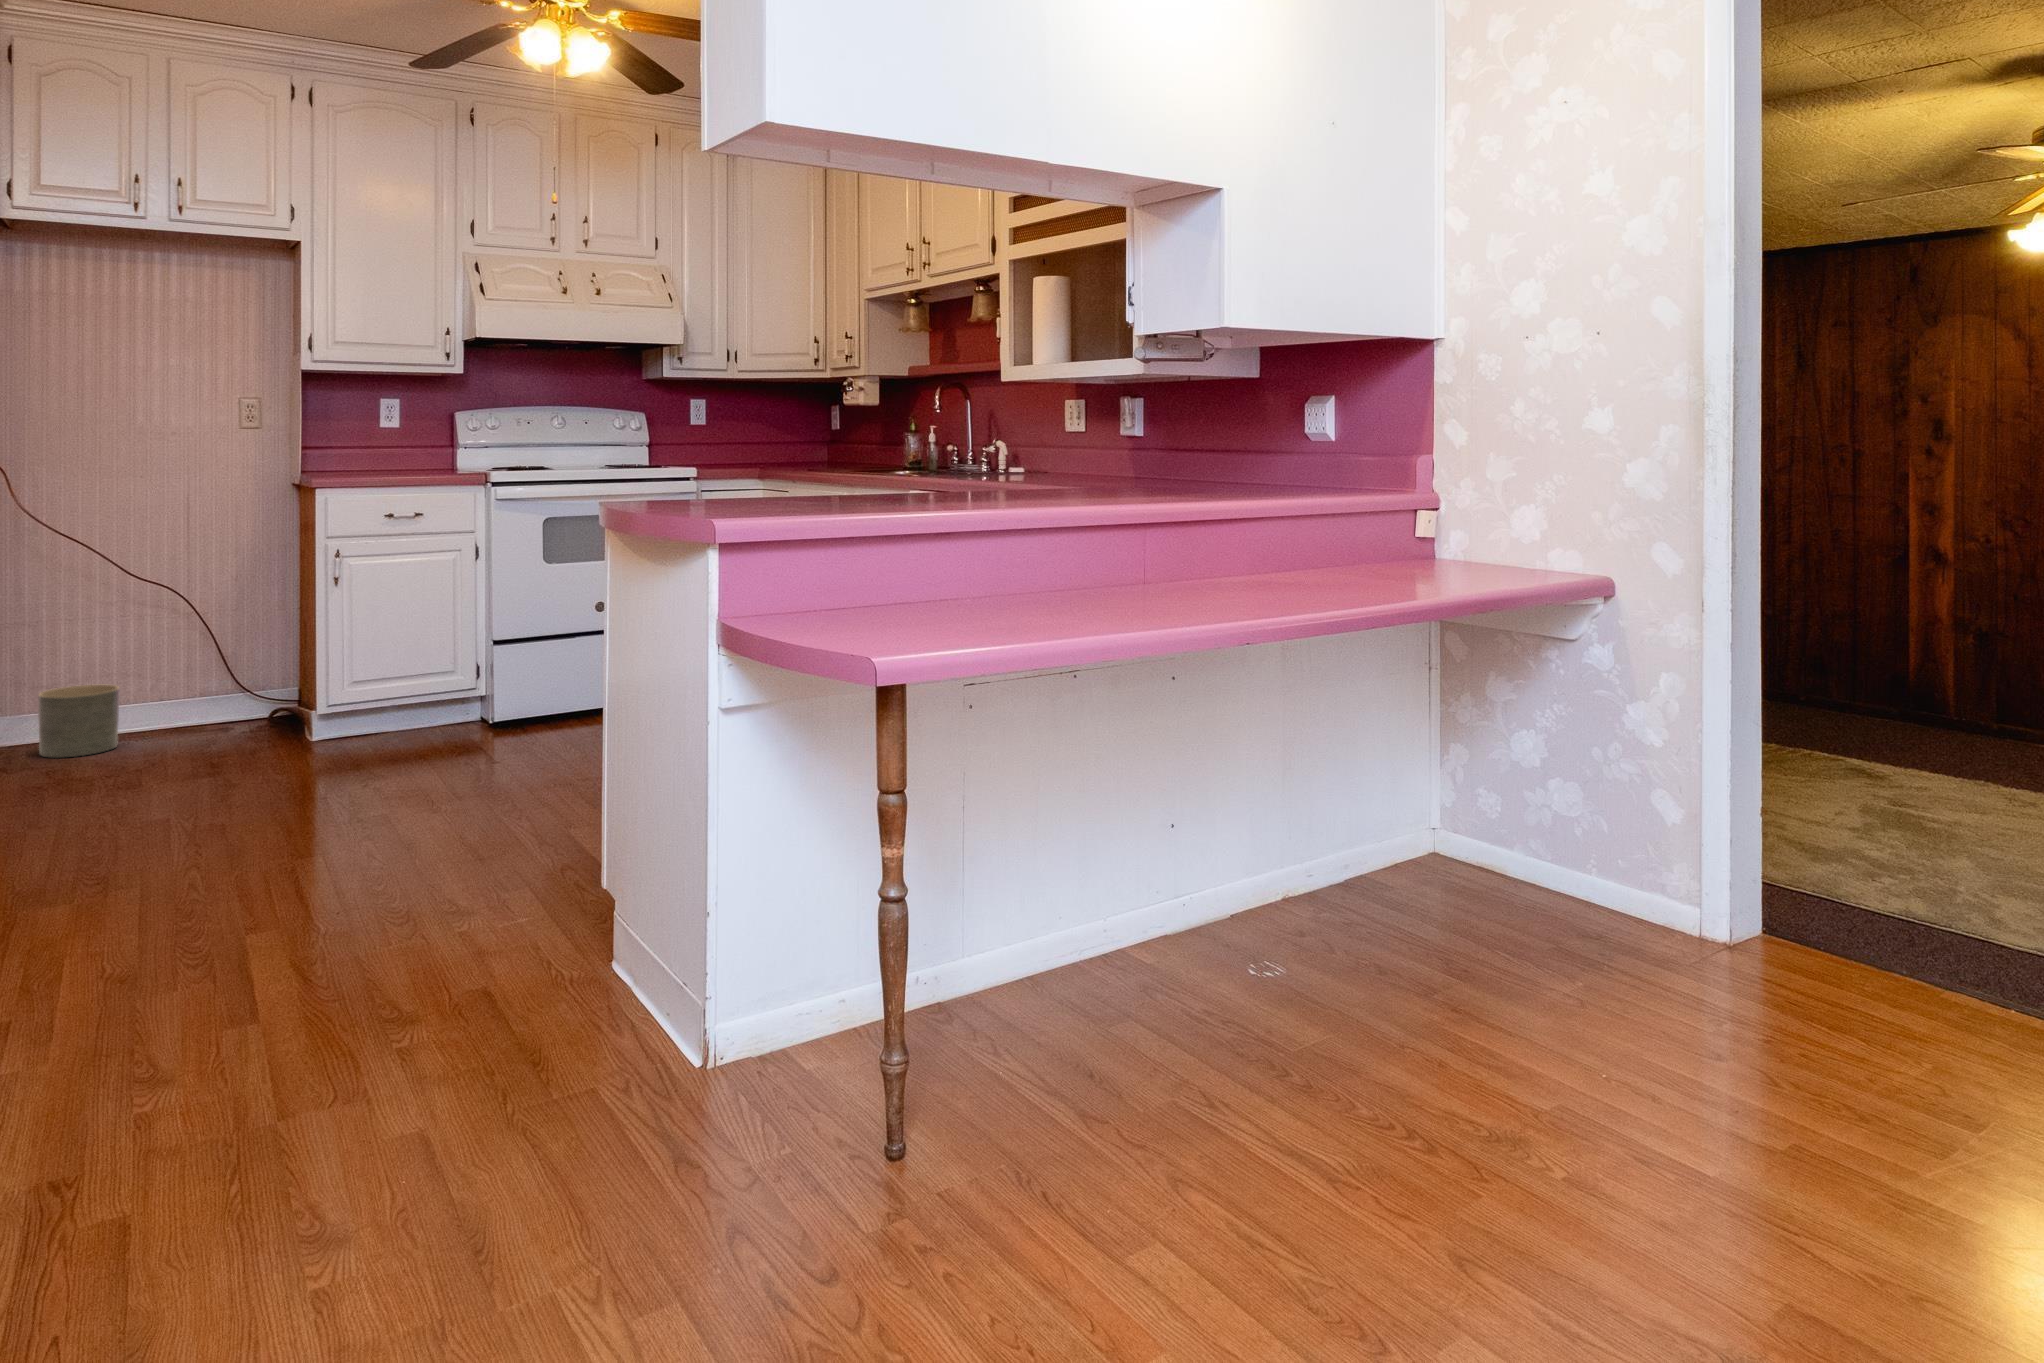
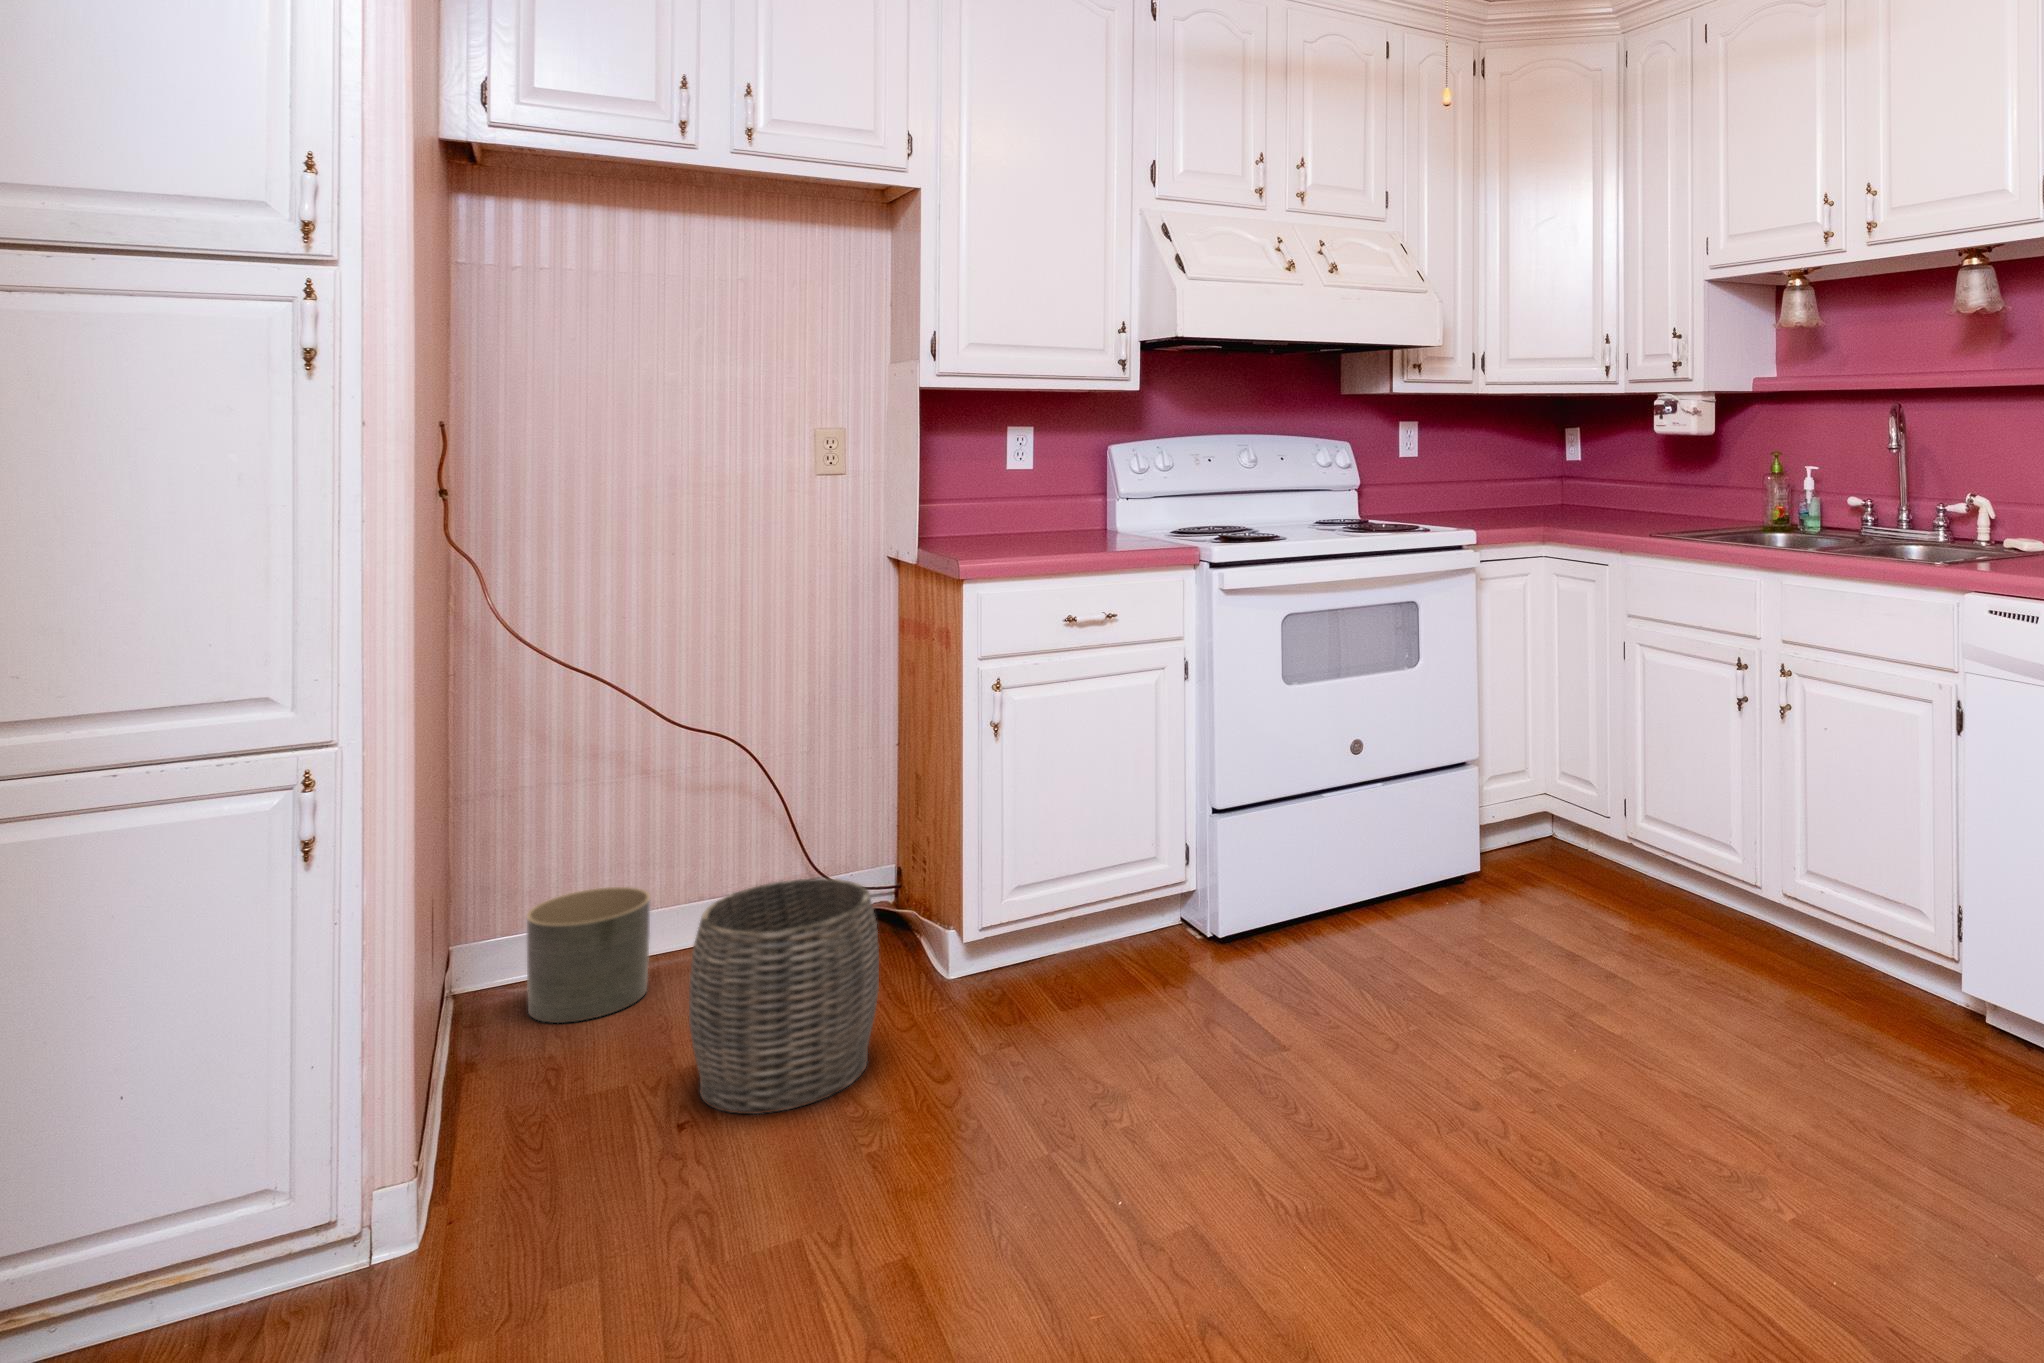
woven basket: none [128,665,248,786] -> present [689,878,879,1114]

